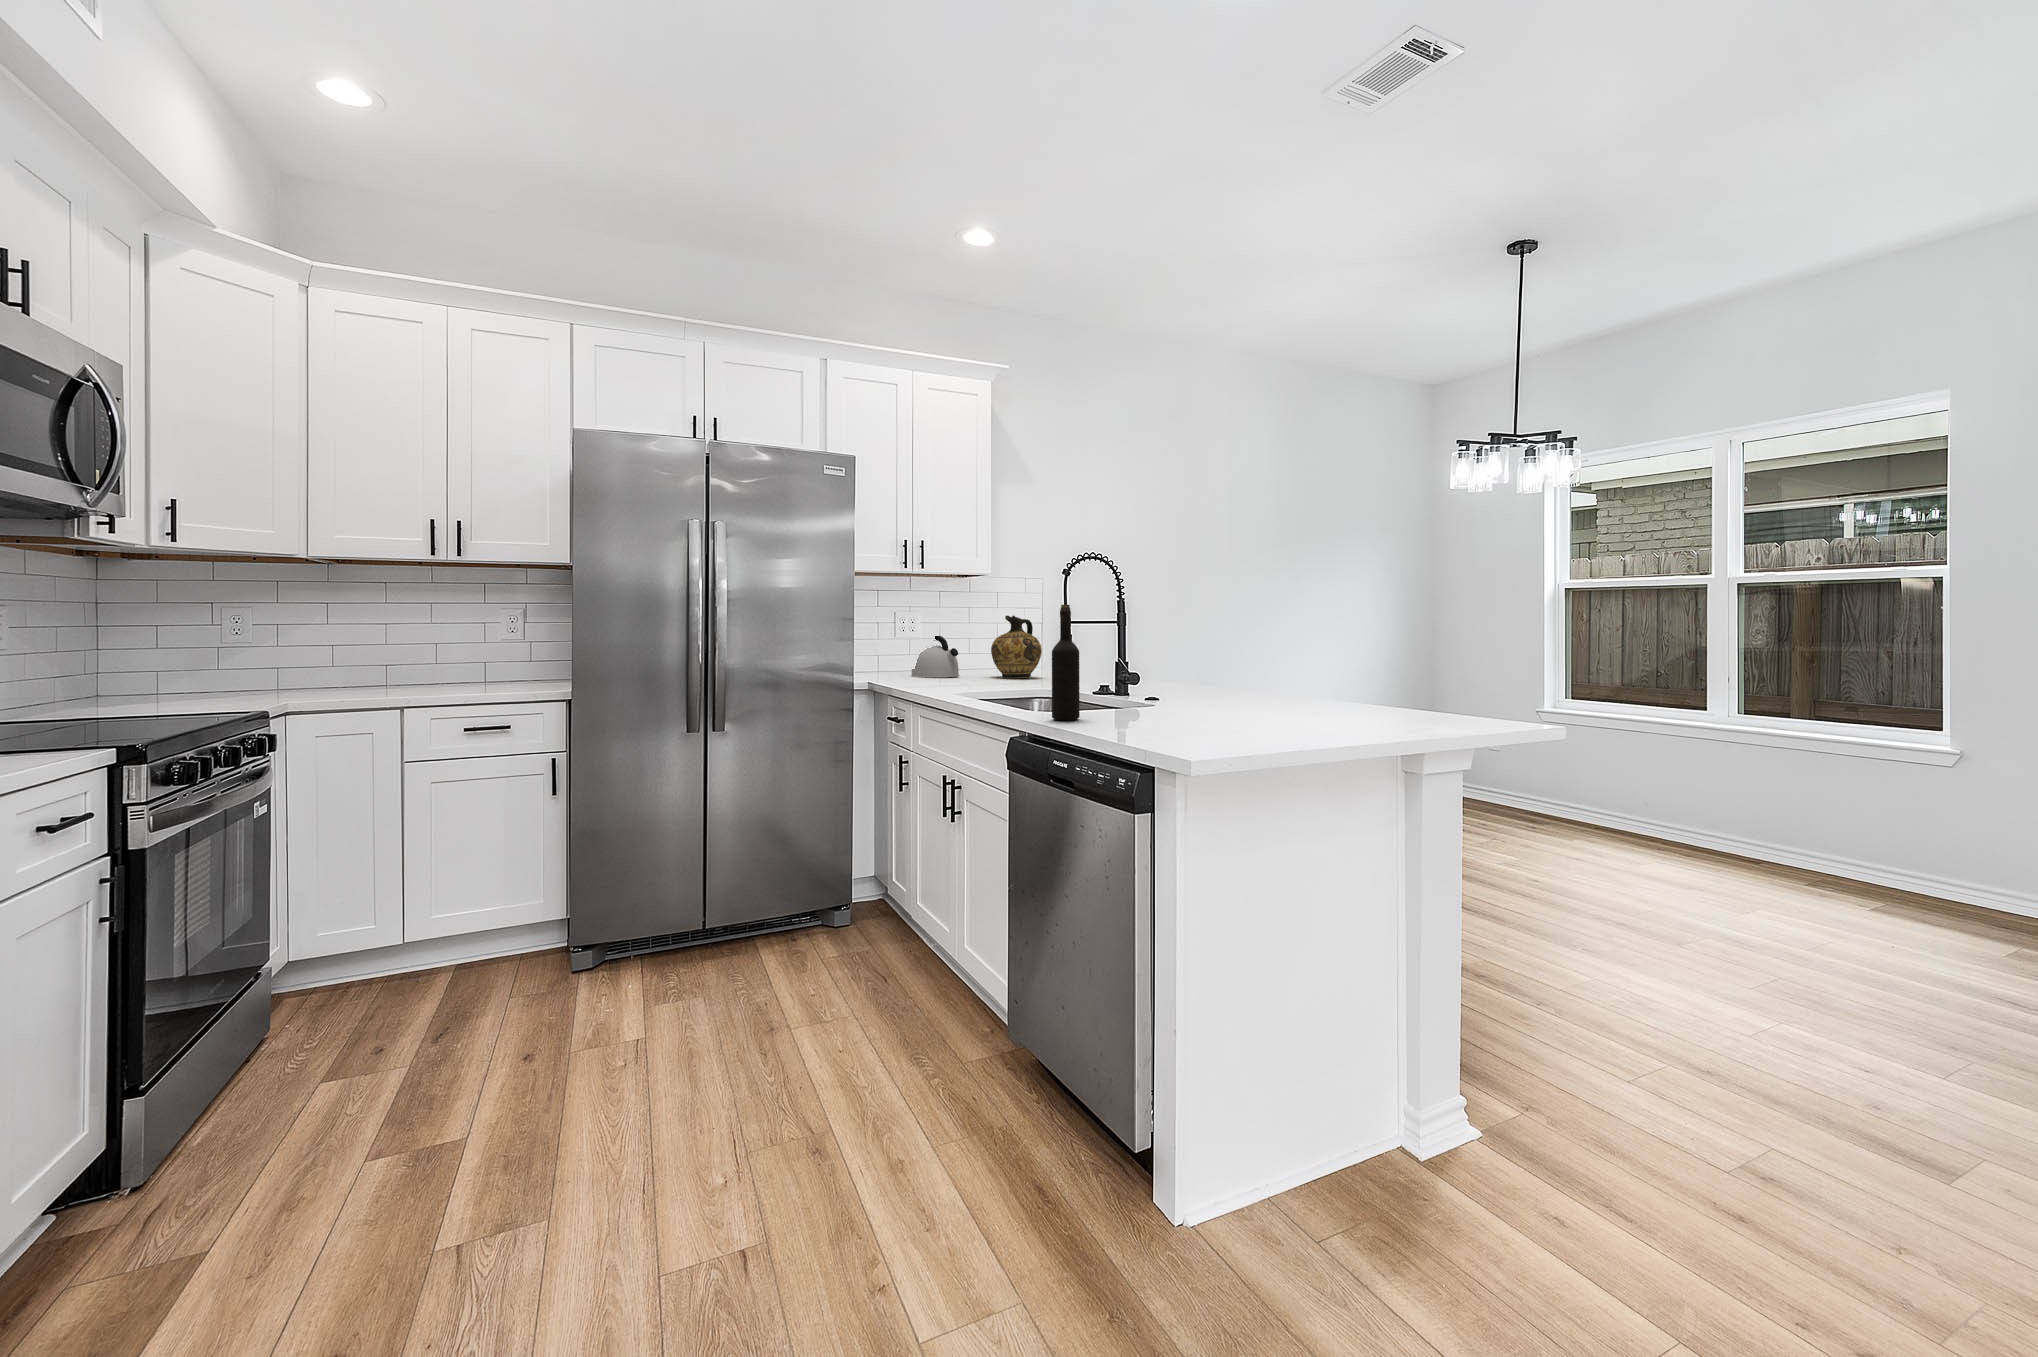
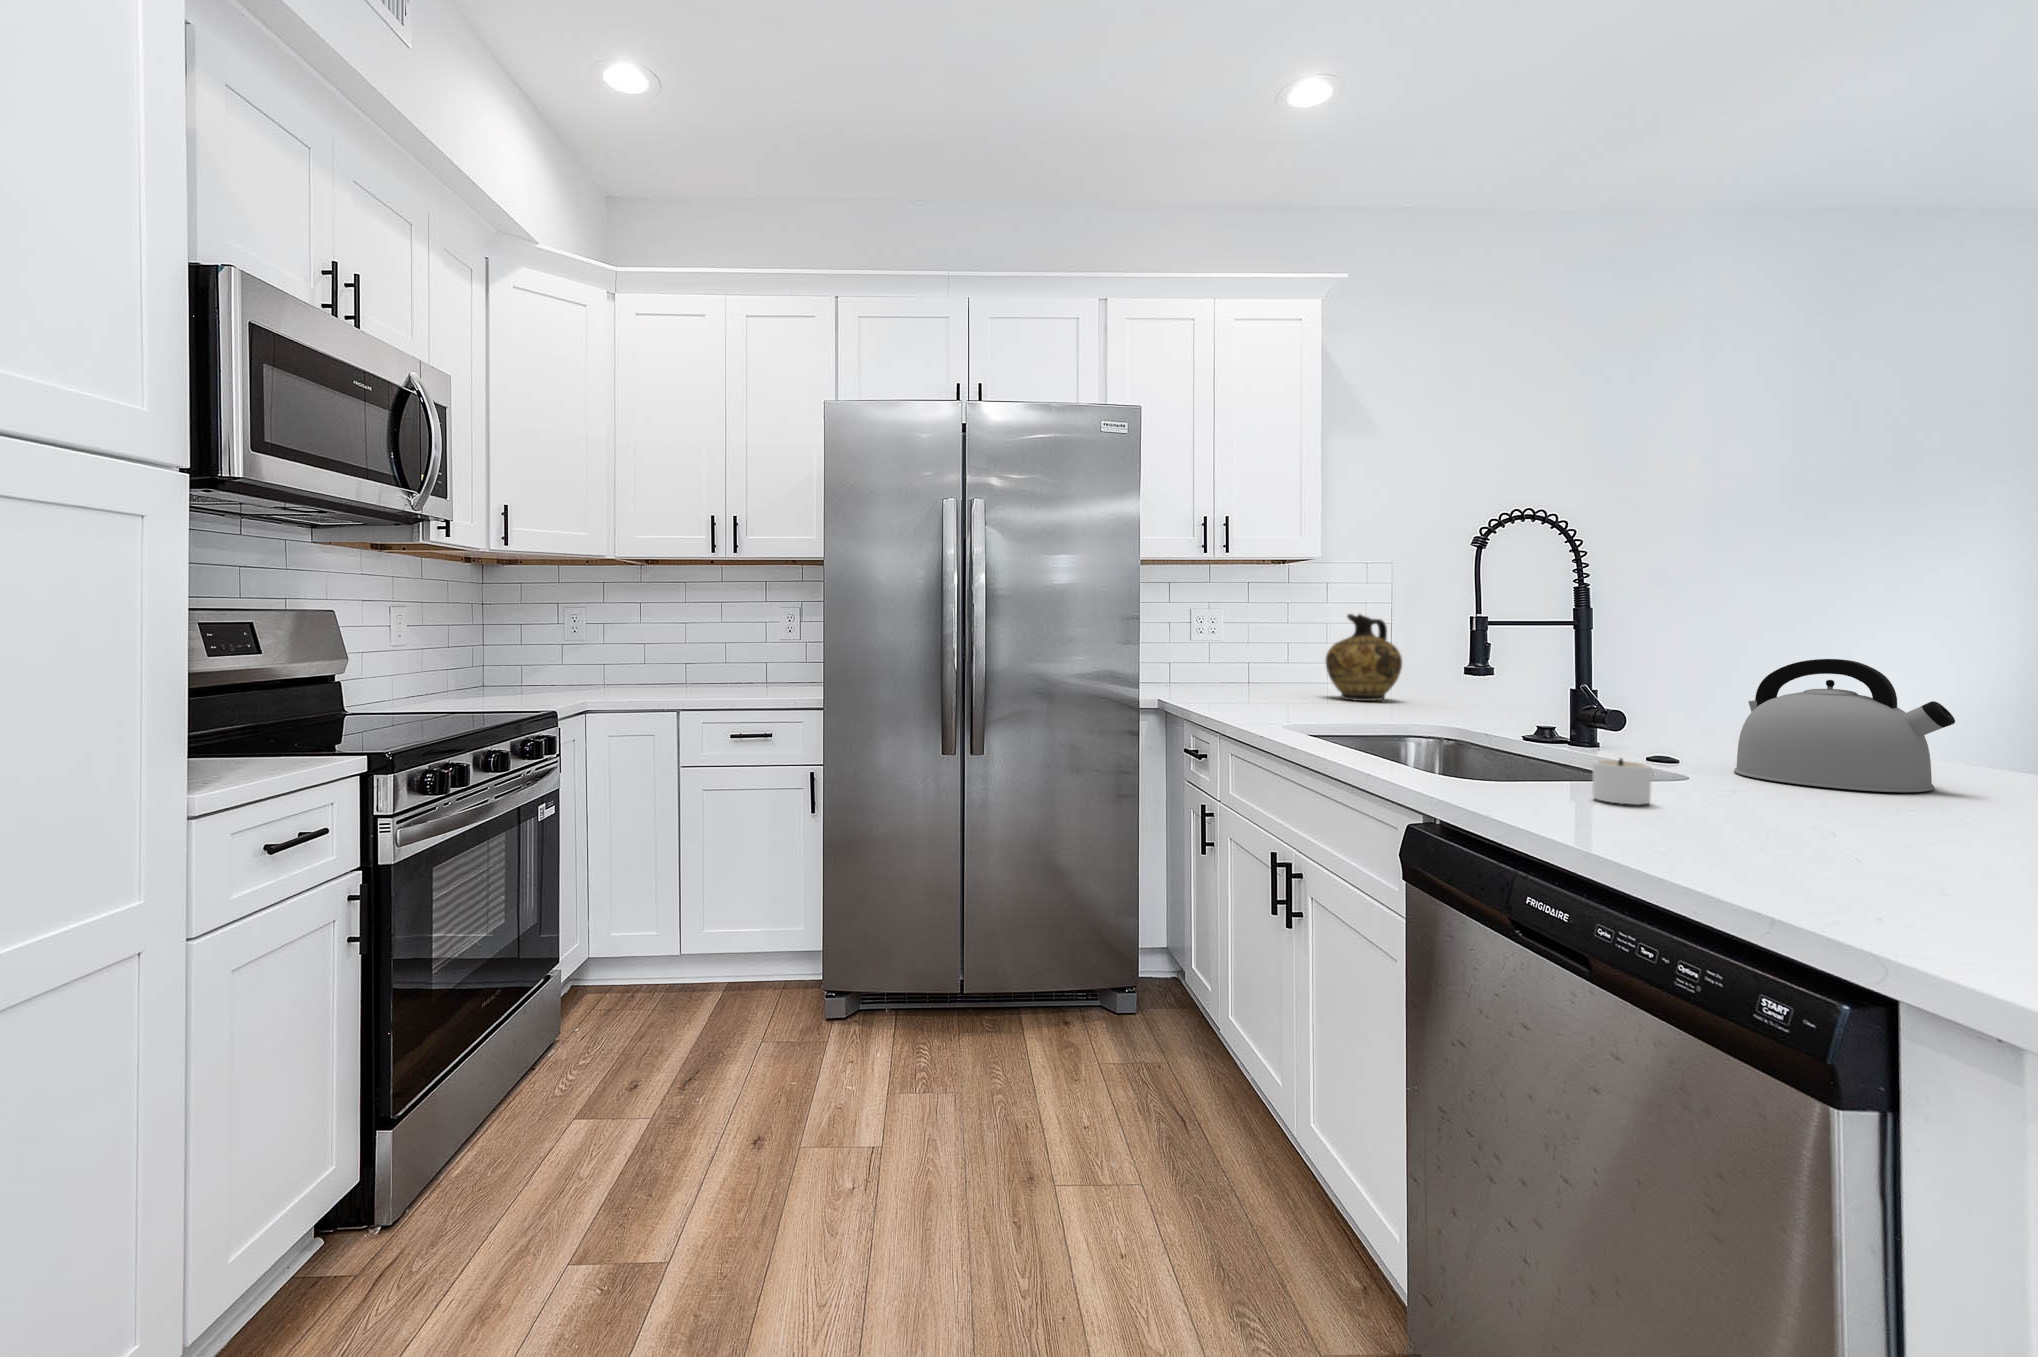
wine bottle: present [1052,605,1080,720] -> none [1495,593,1555,806]
kettle: present [911,636,959,678] -> present [1734,659,1955,792]
candle: none [1100,693,1133,717] -> present [1593,759,1651,805]

